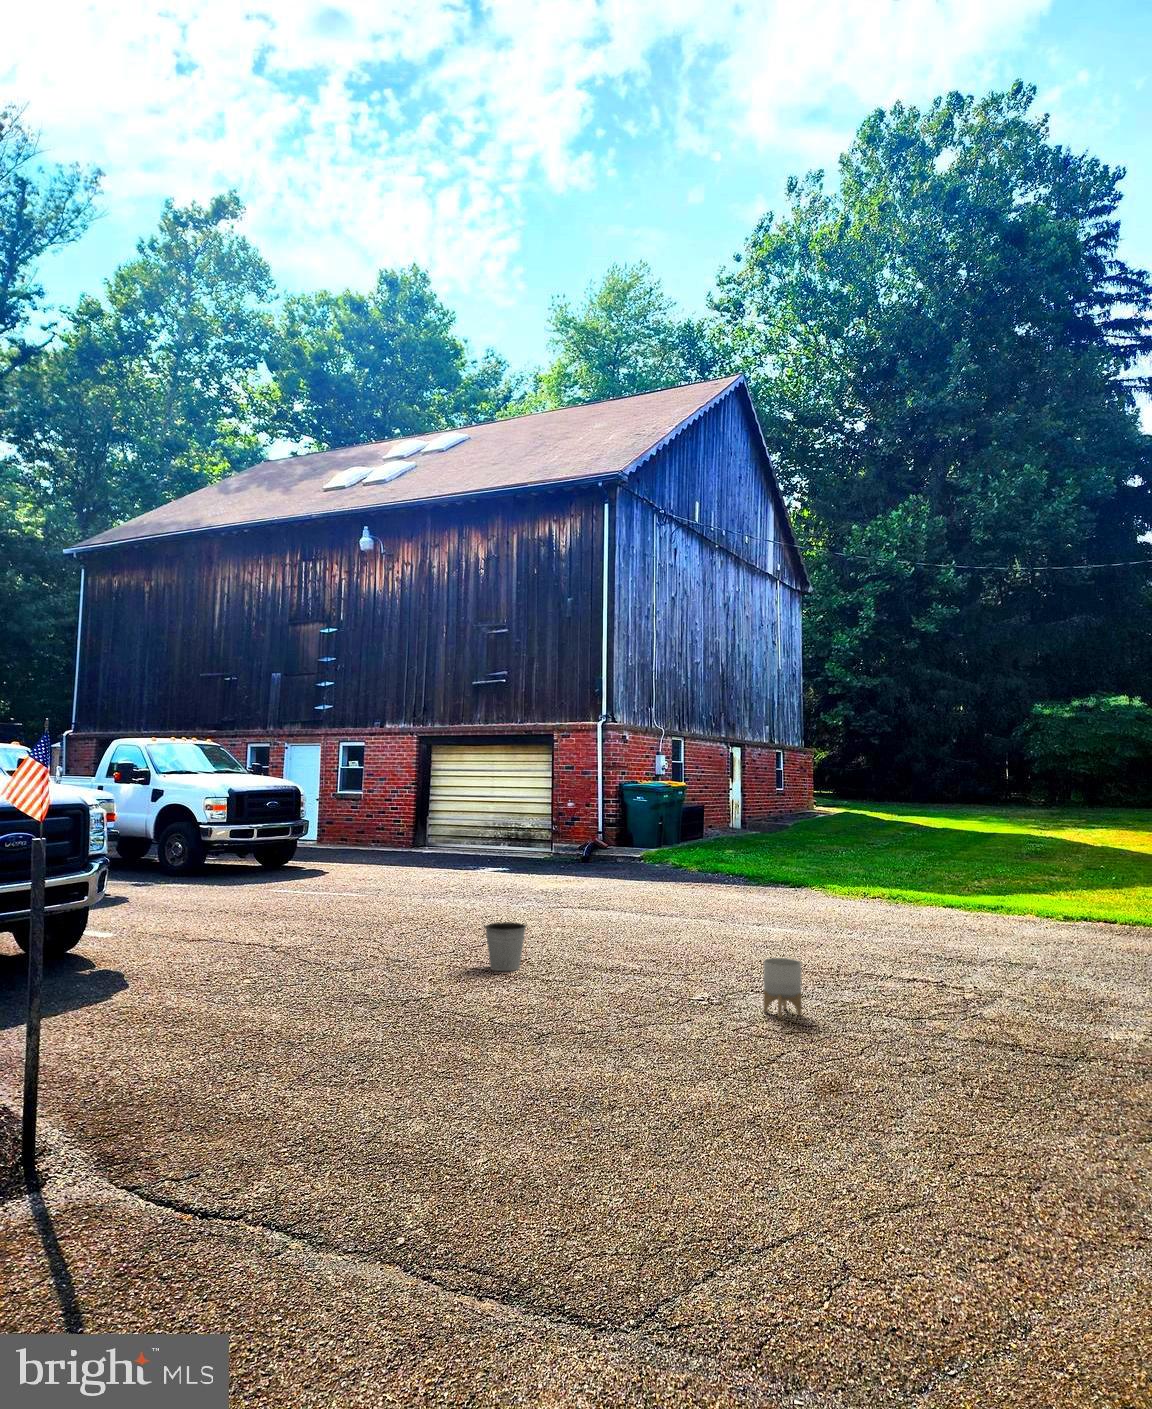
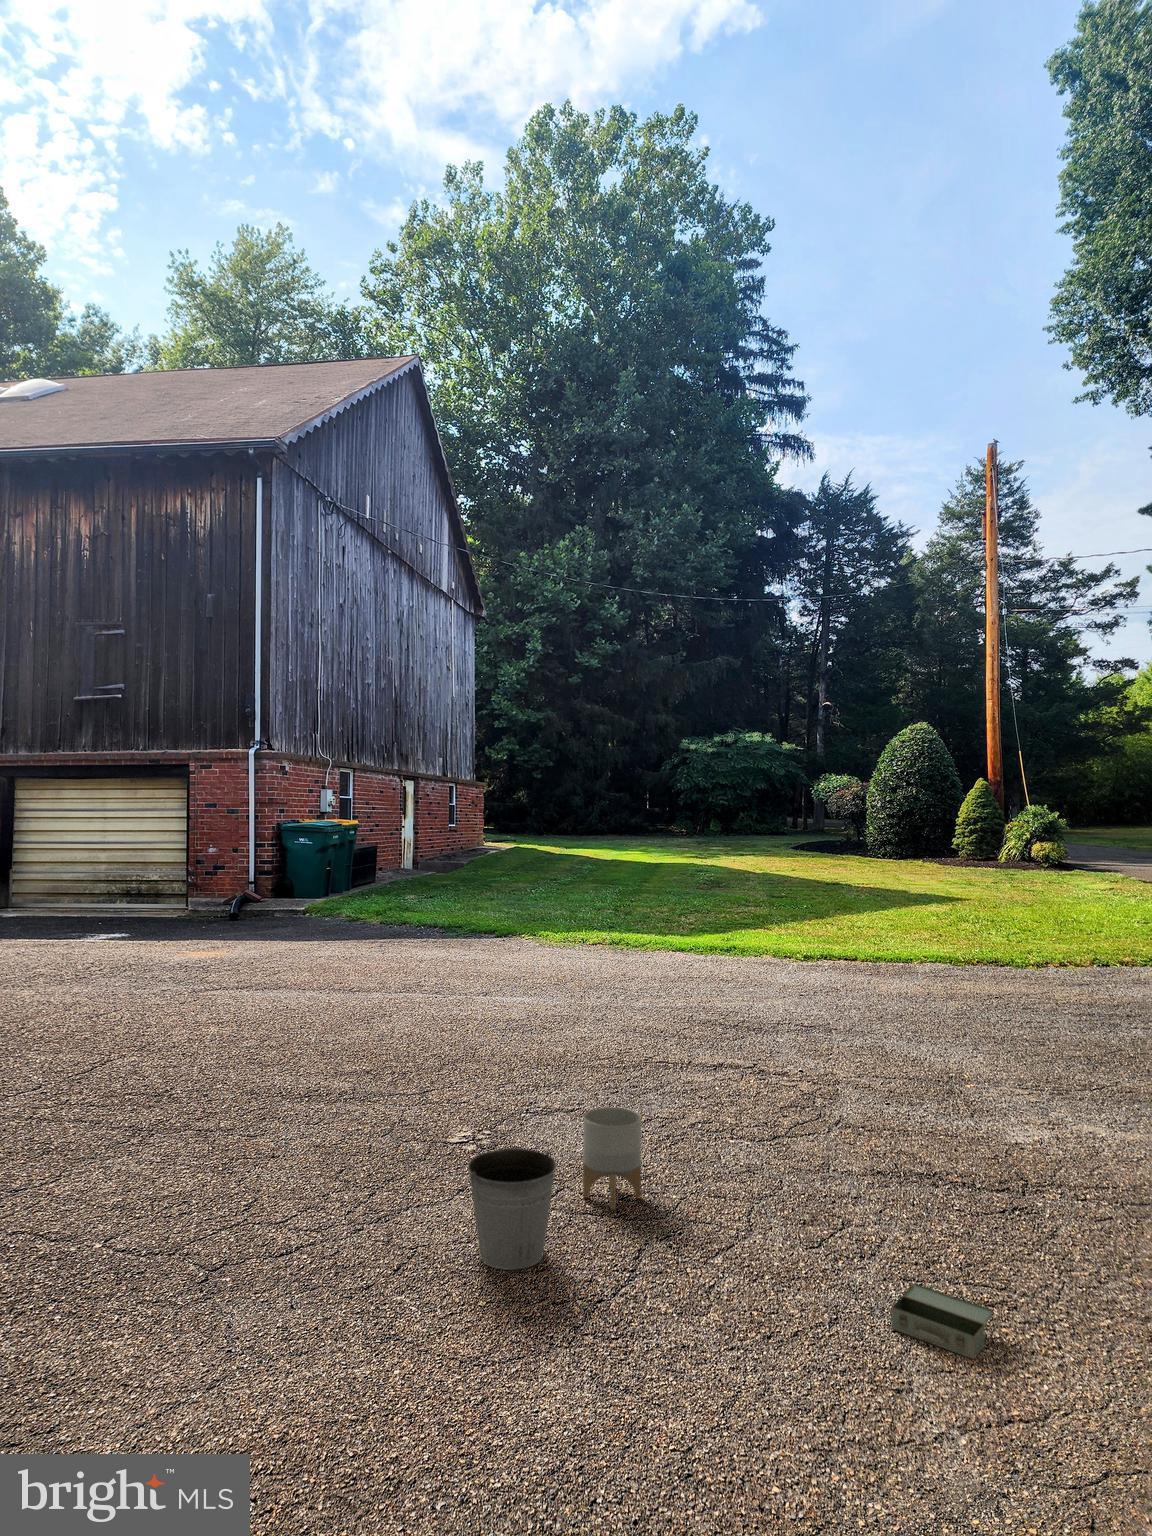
bucket: present [484,922,527,971] -> present [463,1148,557,1270]
toolbox: none [914,1056,979,1090] -> present [891,1284,994,1359]

